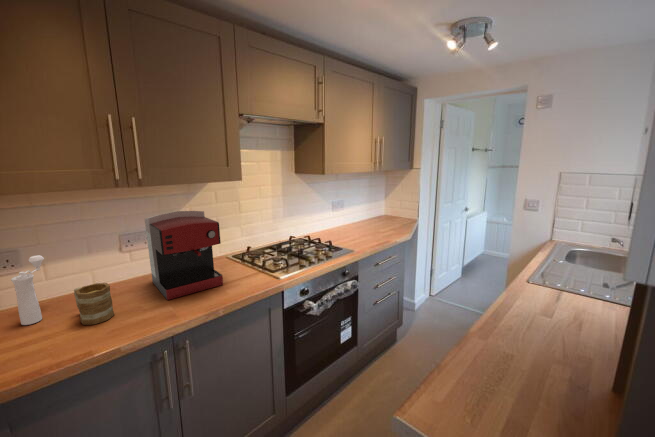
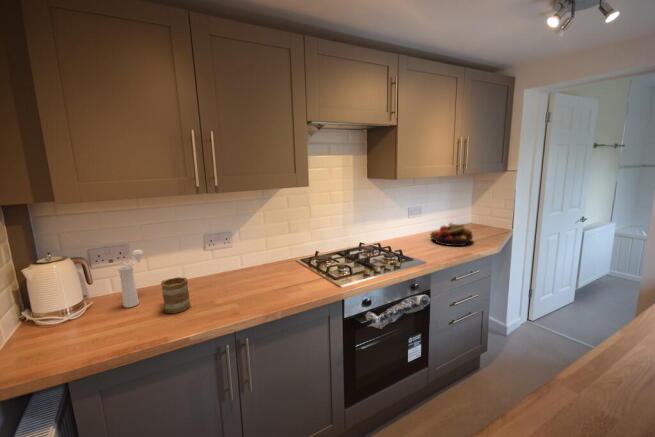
coffee maker: present [145,211,223,300] -> none [222,215,286,298]
fruit bowl: none [353,214,389,235] -> present [431,223,473,246]

